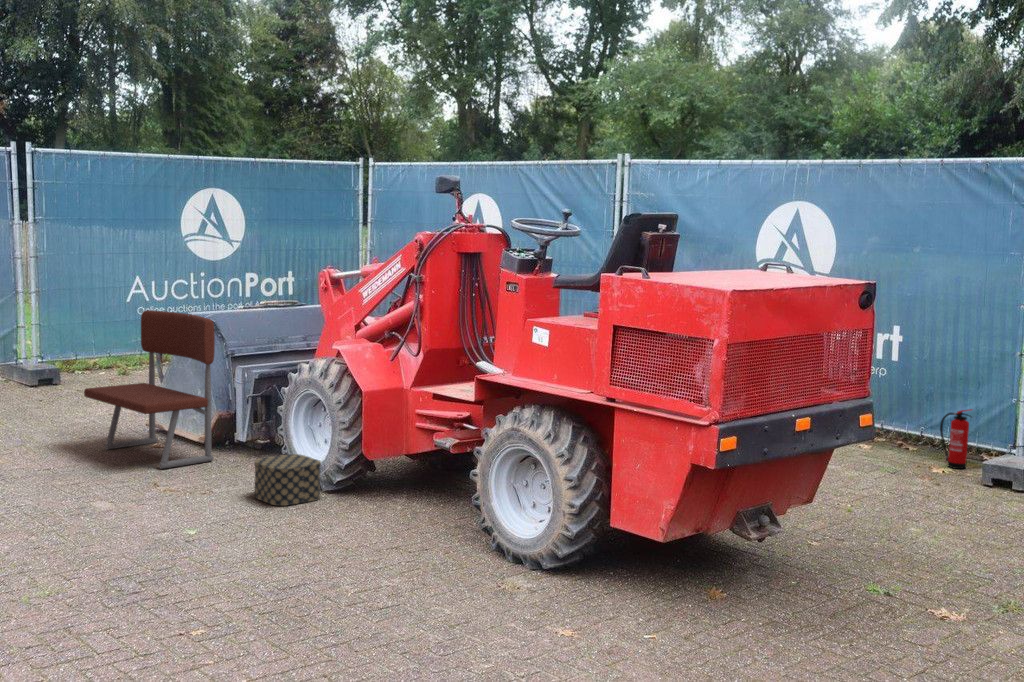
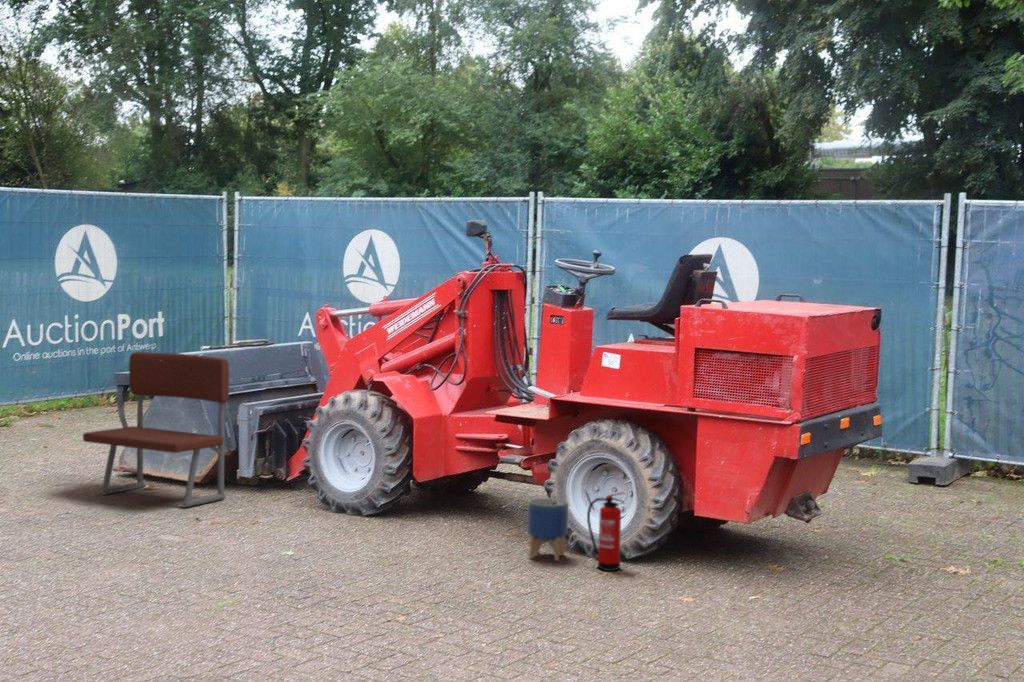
fire extinguisher: present [940,409,972,469] -> present [587,493,622,571]
storage box: present [254,454,321,506] -> none [306,483,370,530]
planter: none [440,490,487,565] -> present [528,498,568,561]

